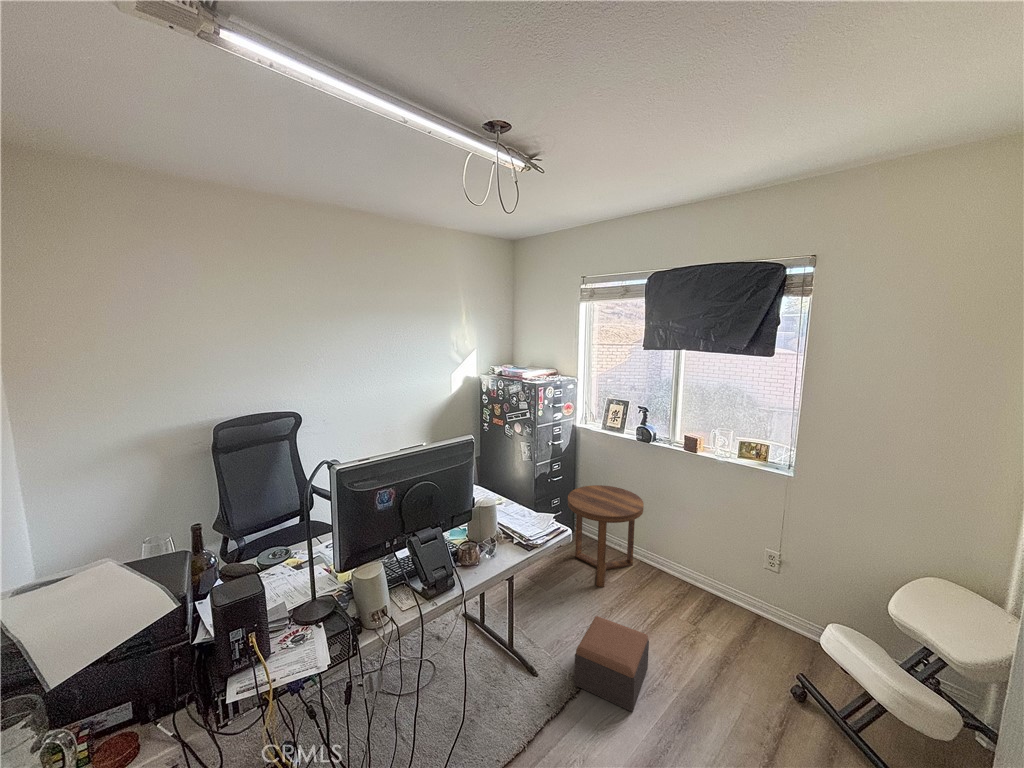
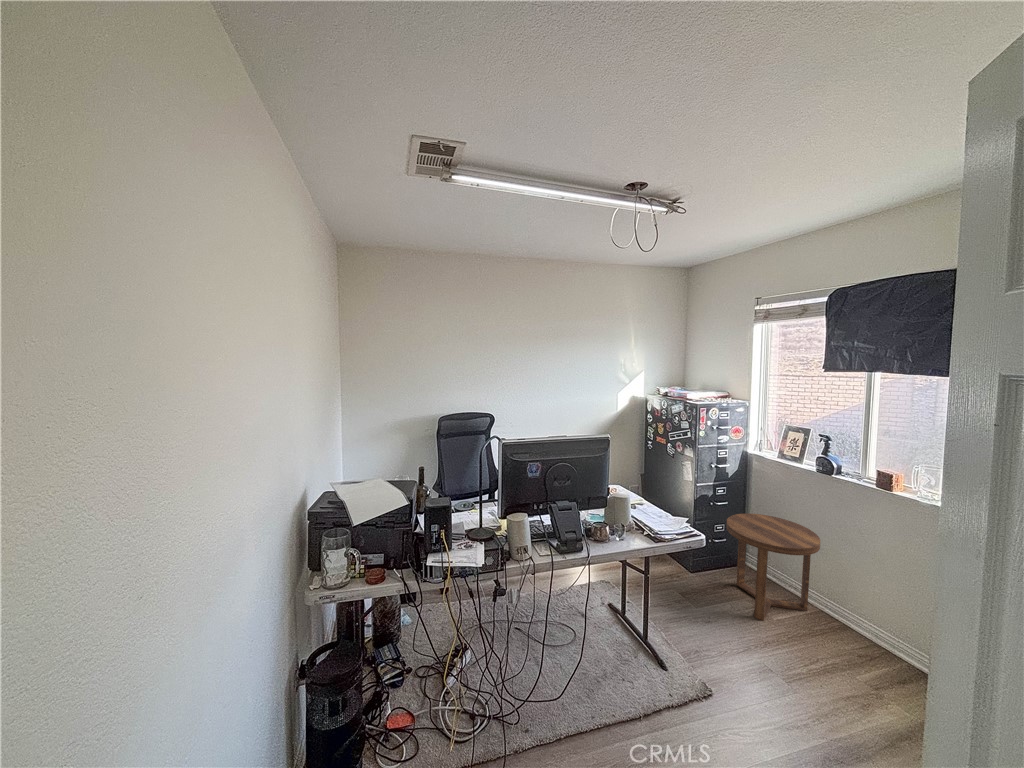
footstool: present [574,616,649,712] -> none [704,636,798,739]

